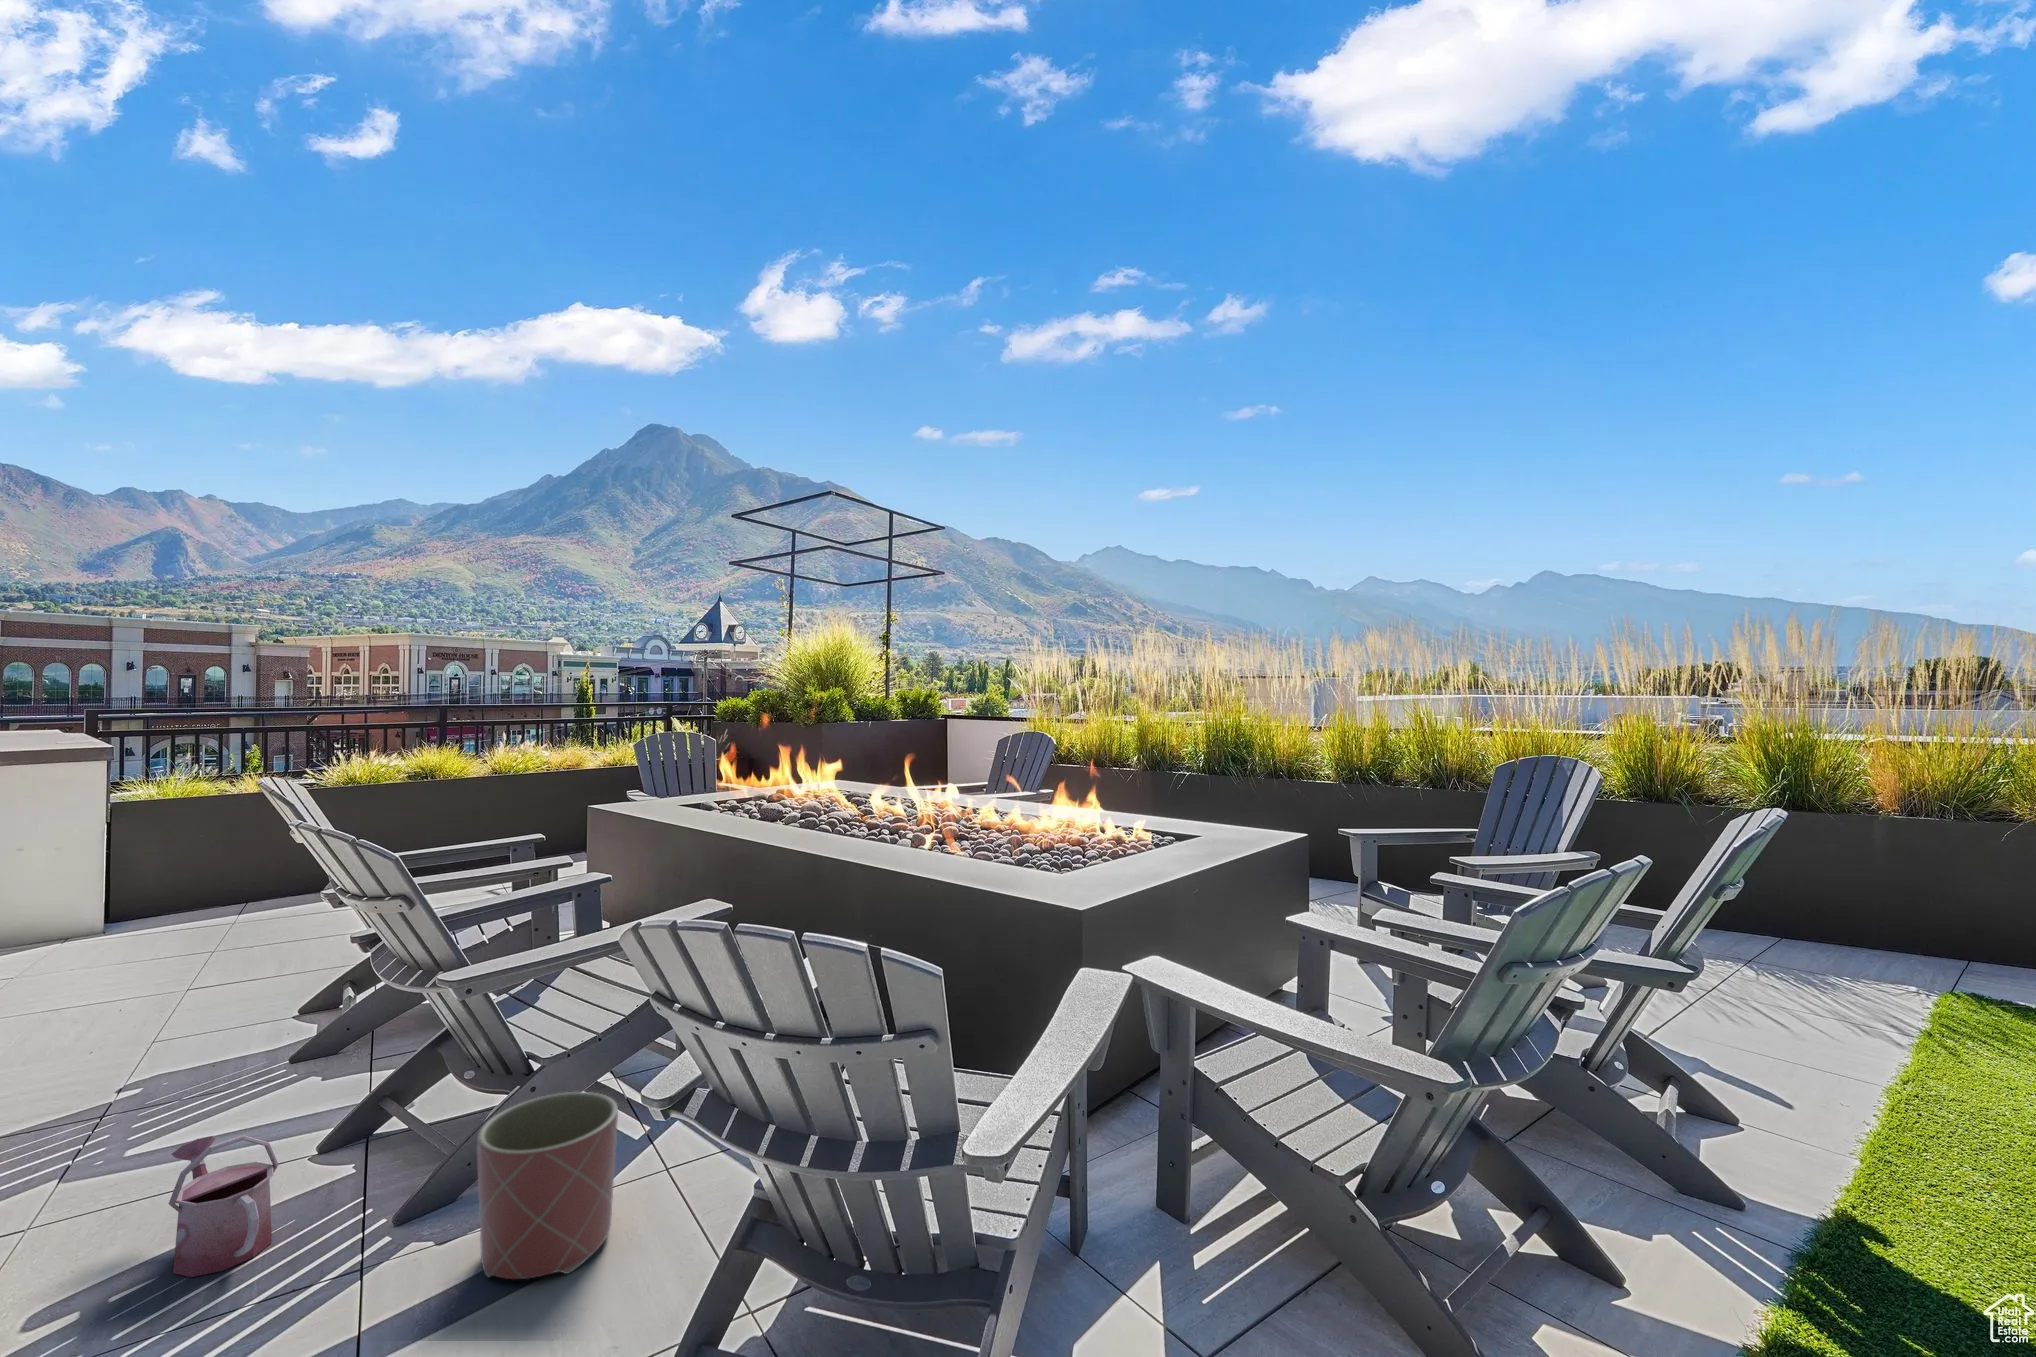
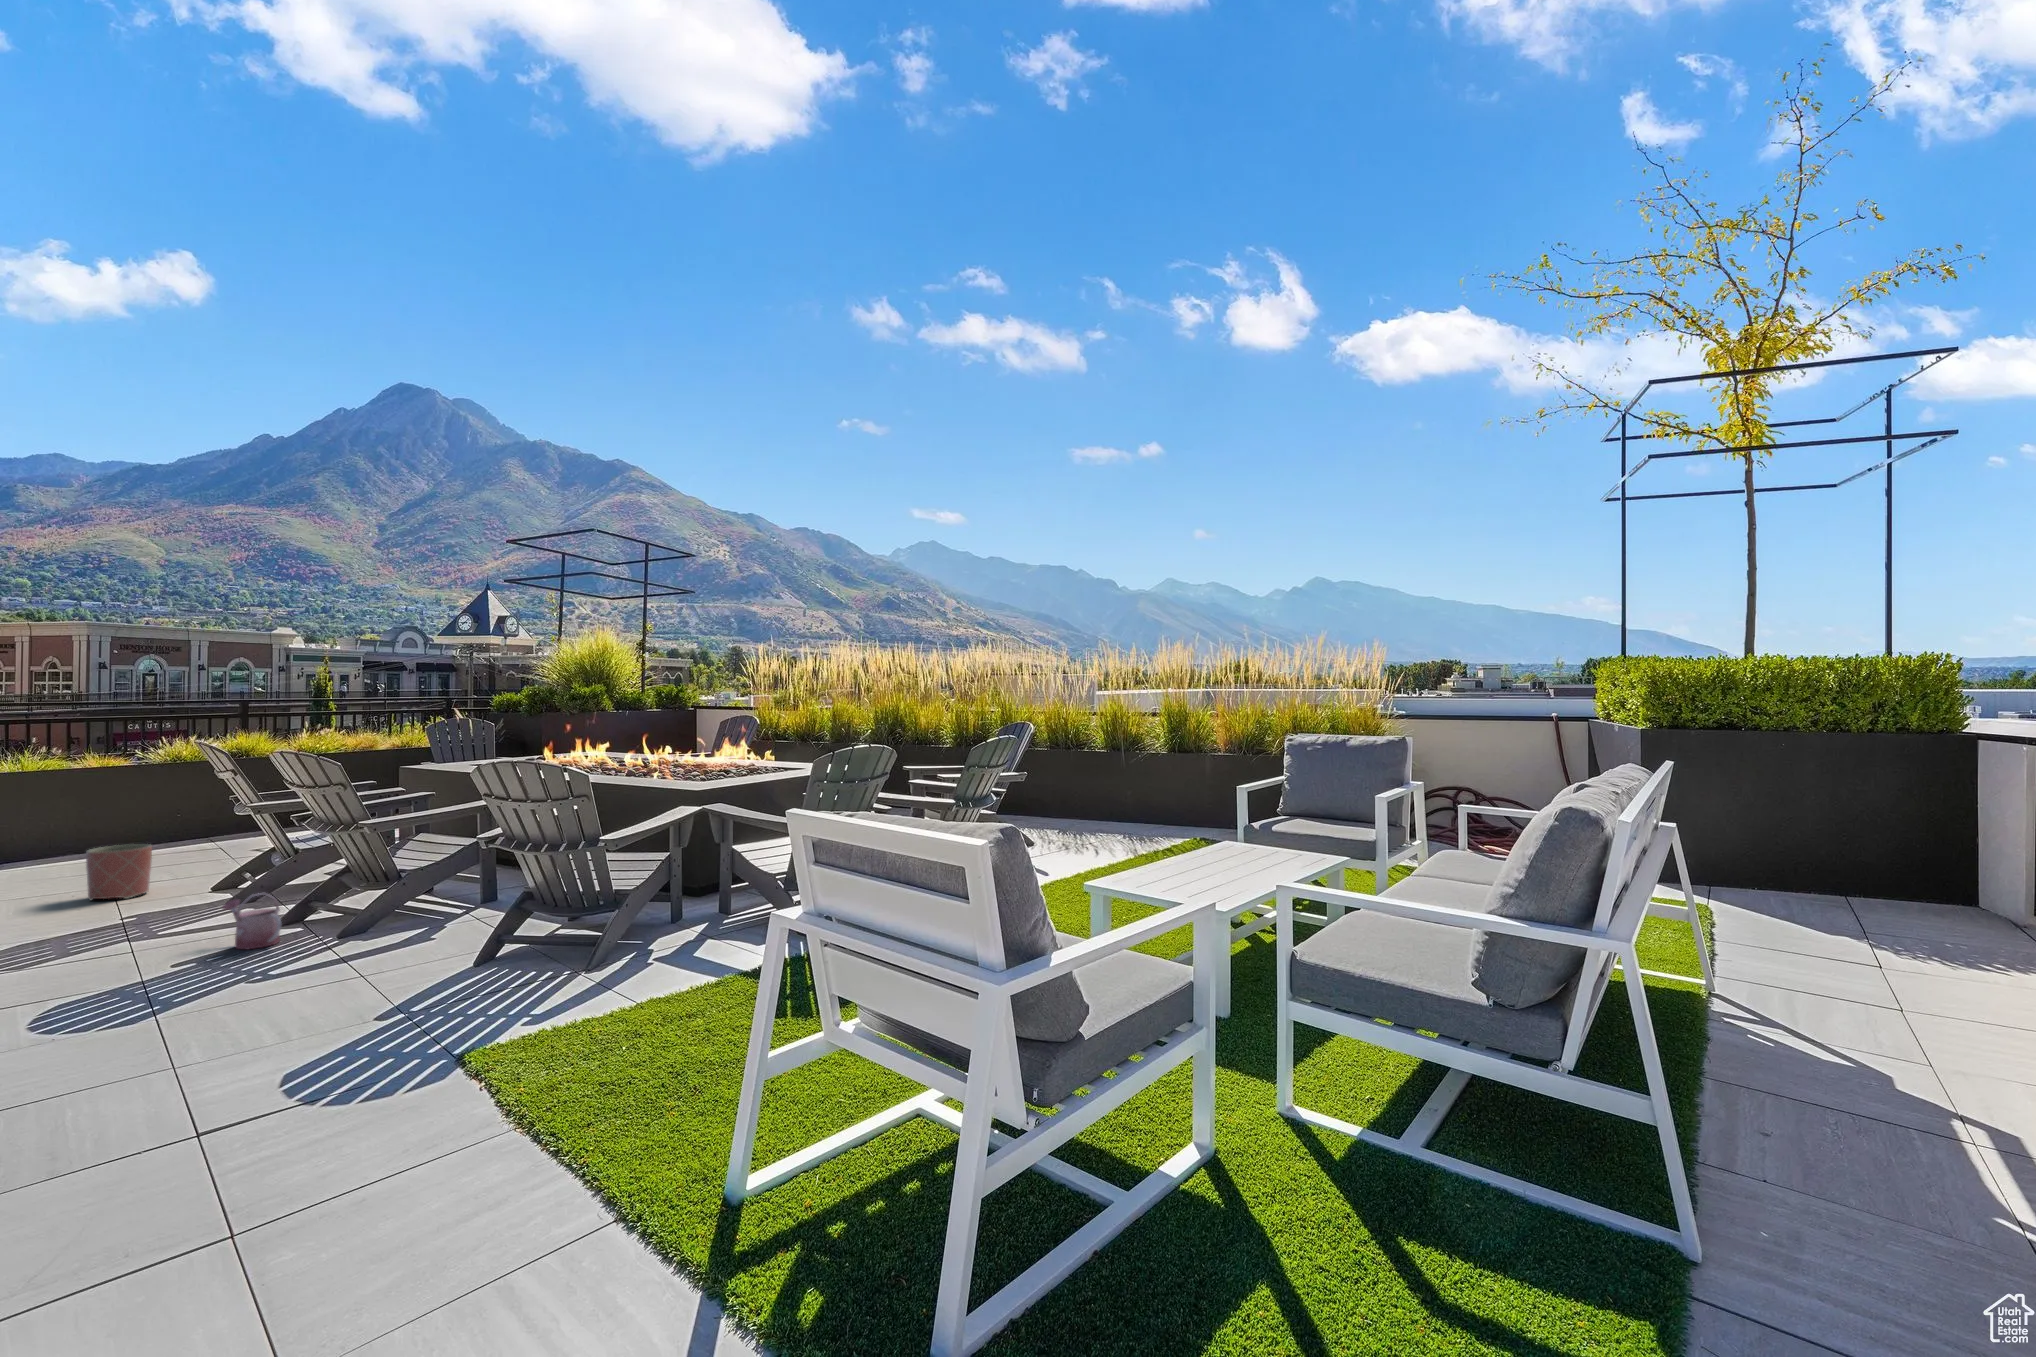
planter: present [477,1092,618,1279] -> present [86,844,152,900]

